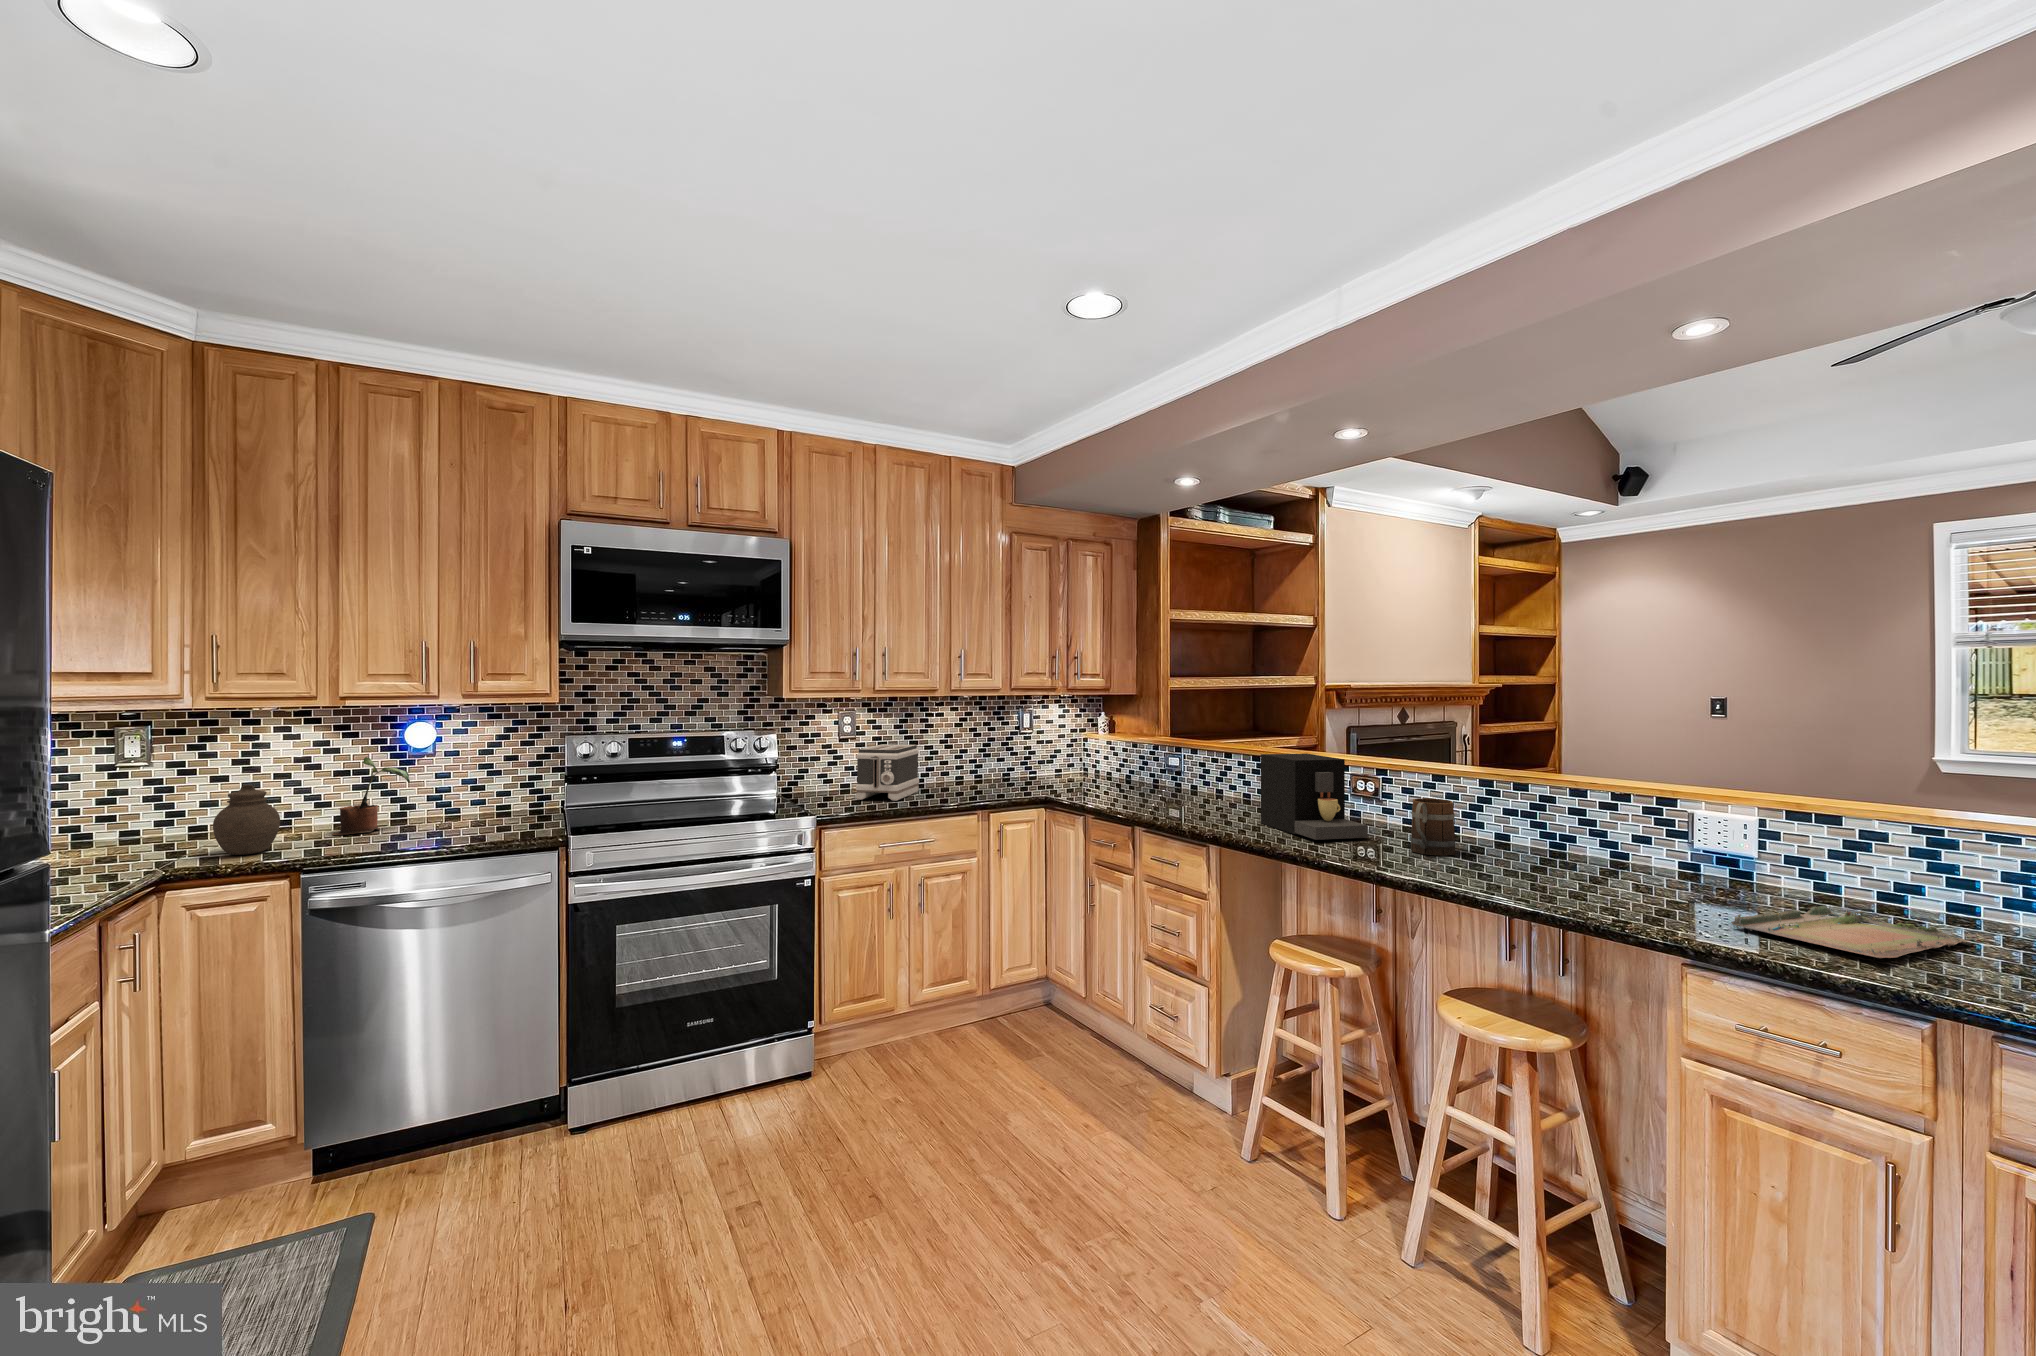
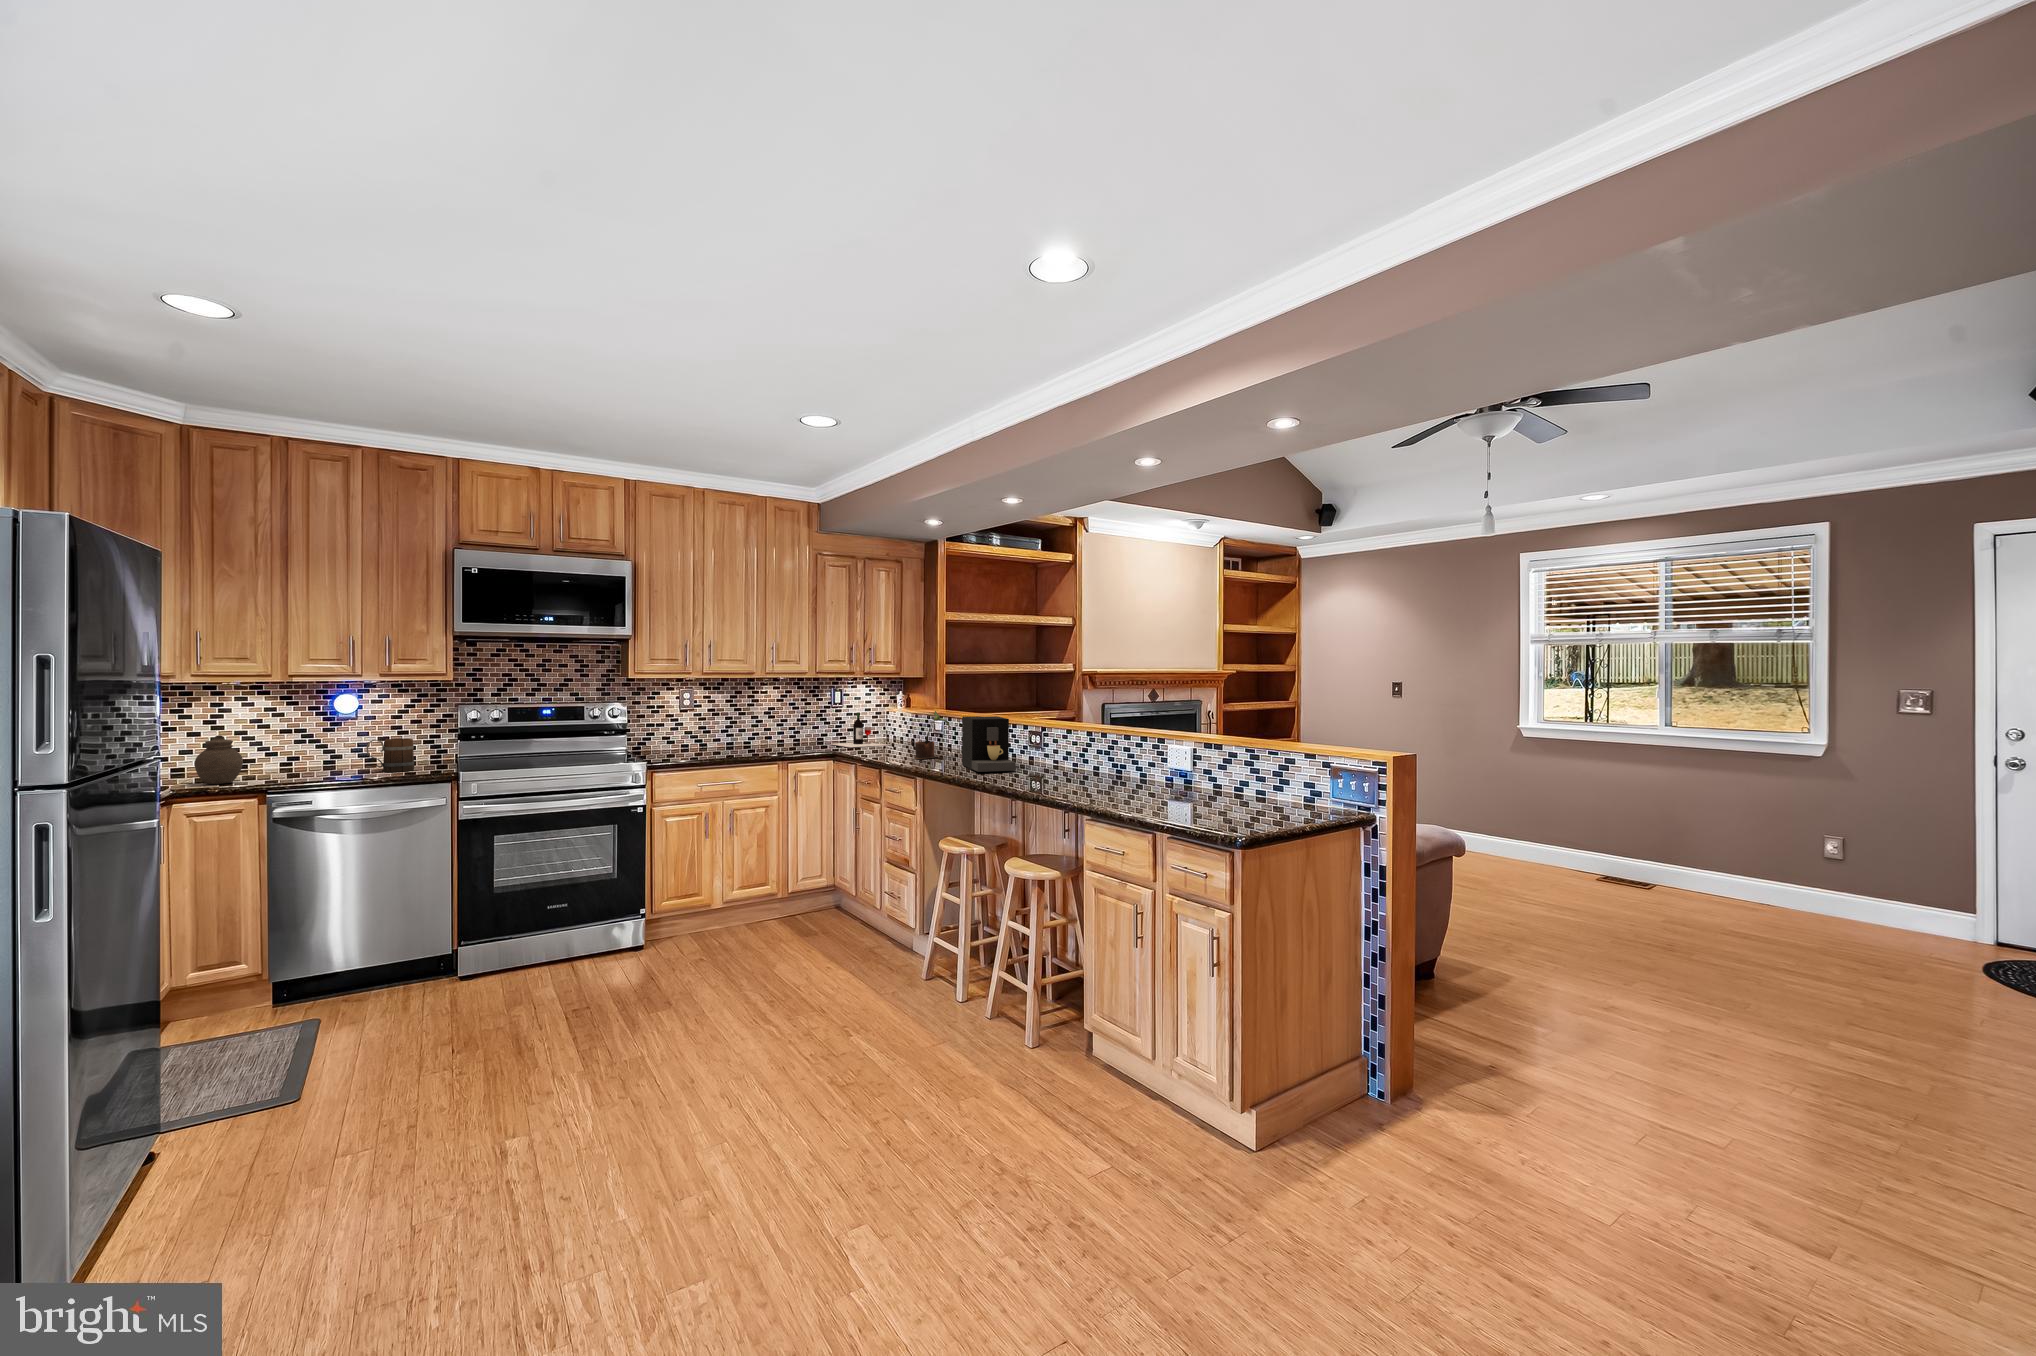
wine bottle: none [1019,740,1108,788] -> present [833,712,887,747]
toaster: present [856,744,919,801] -> none [689,715,745,756]
potted plant: present [332,757,410,835] -> present [915,711,950,759]
mug: present [1411,798,1455,856] -> present [366,738,414,772]
tray: present [1731,905,1968,958] -> none [1135,794,1244,812]

